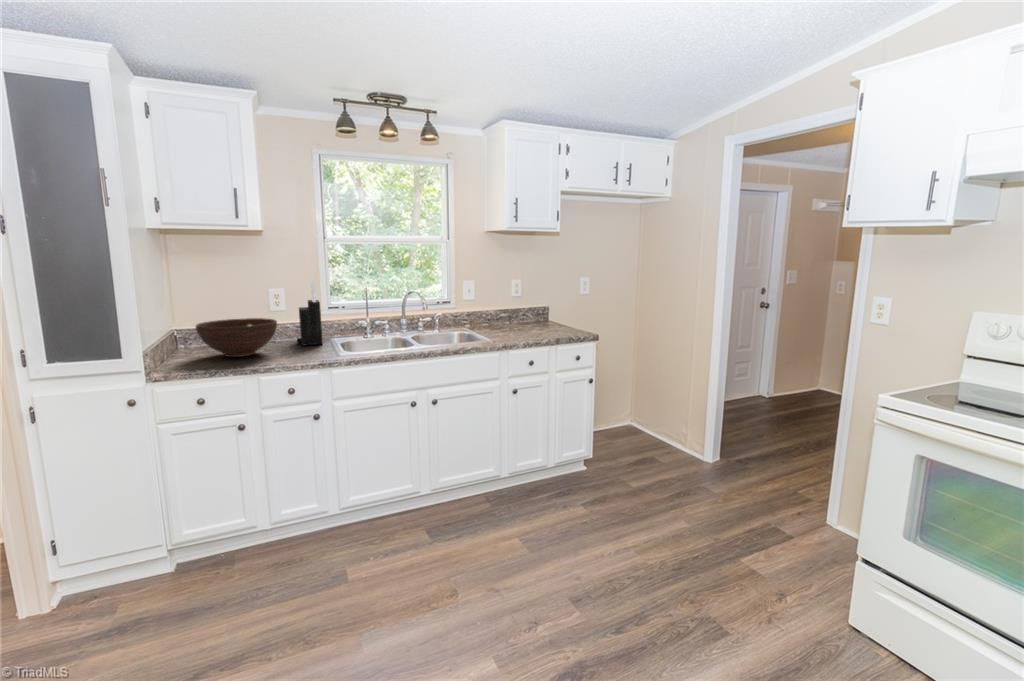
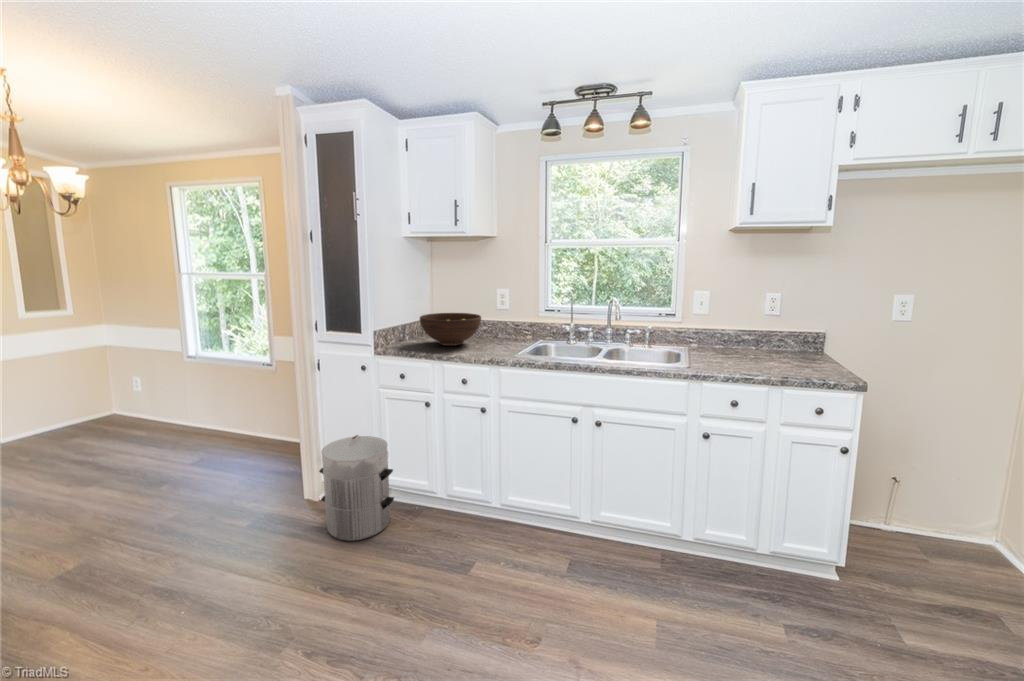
knife block: present [297,280,323,346] -> none [506,282,533,344]
waste bin: none [95,486,216,630] -> present [319,435,394,541]

